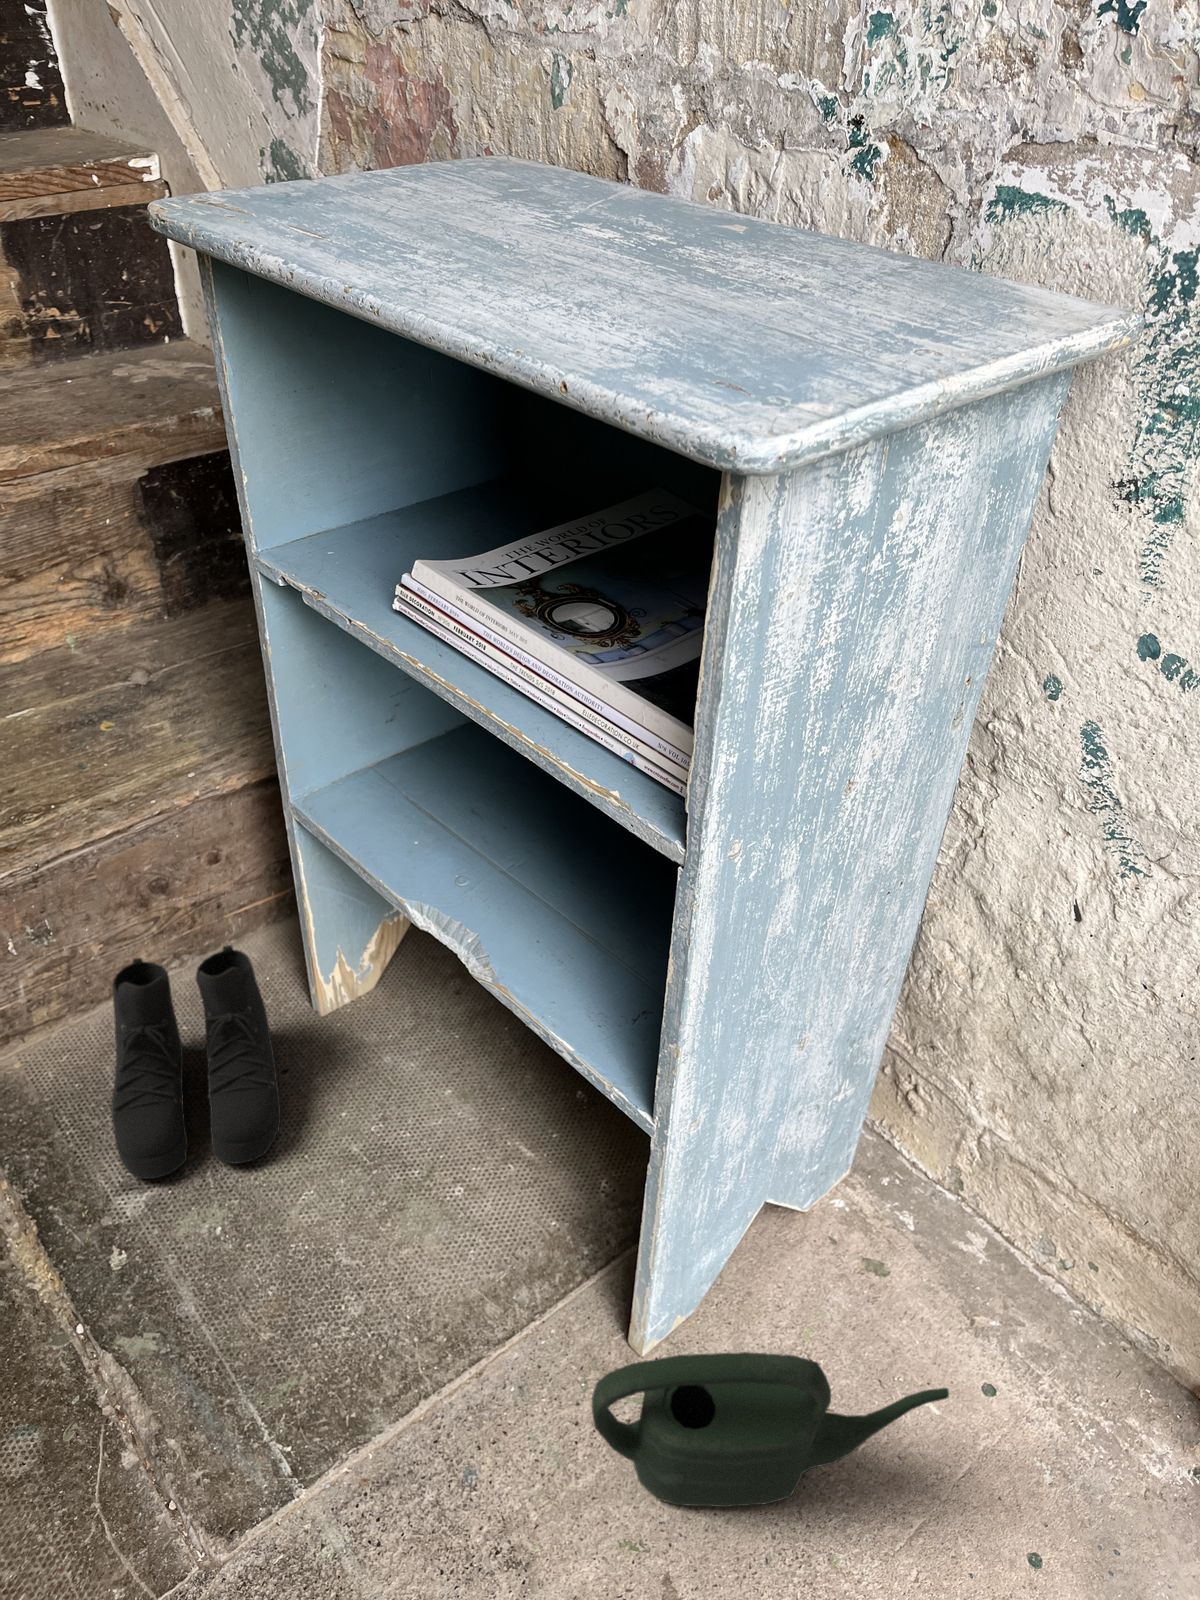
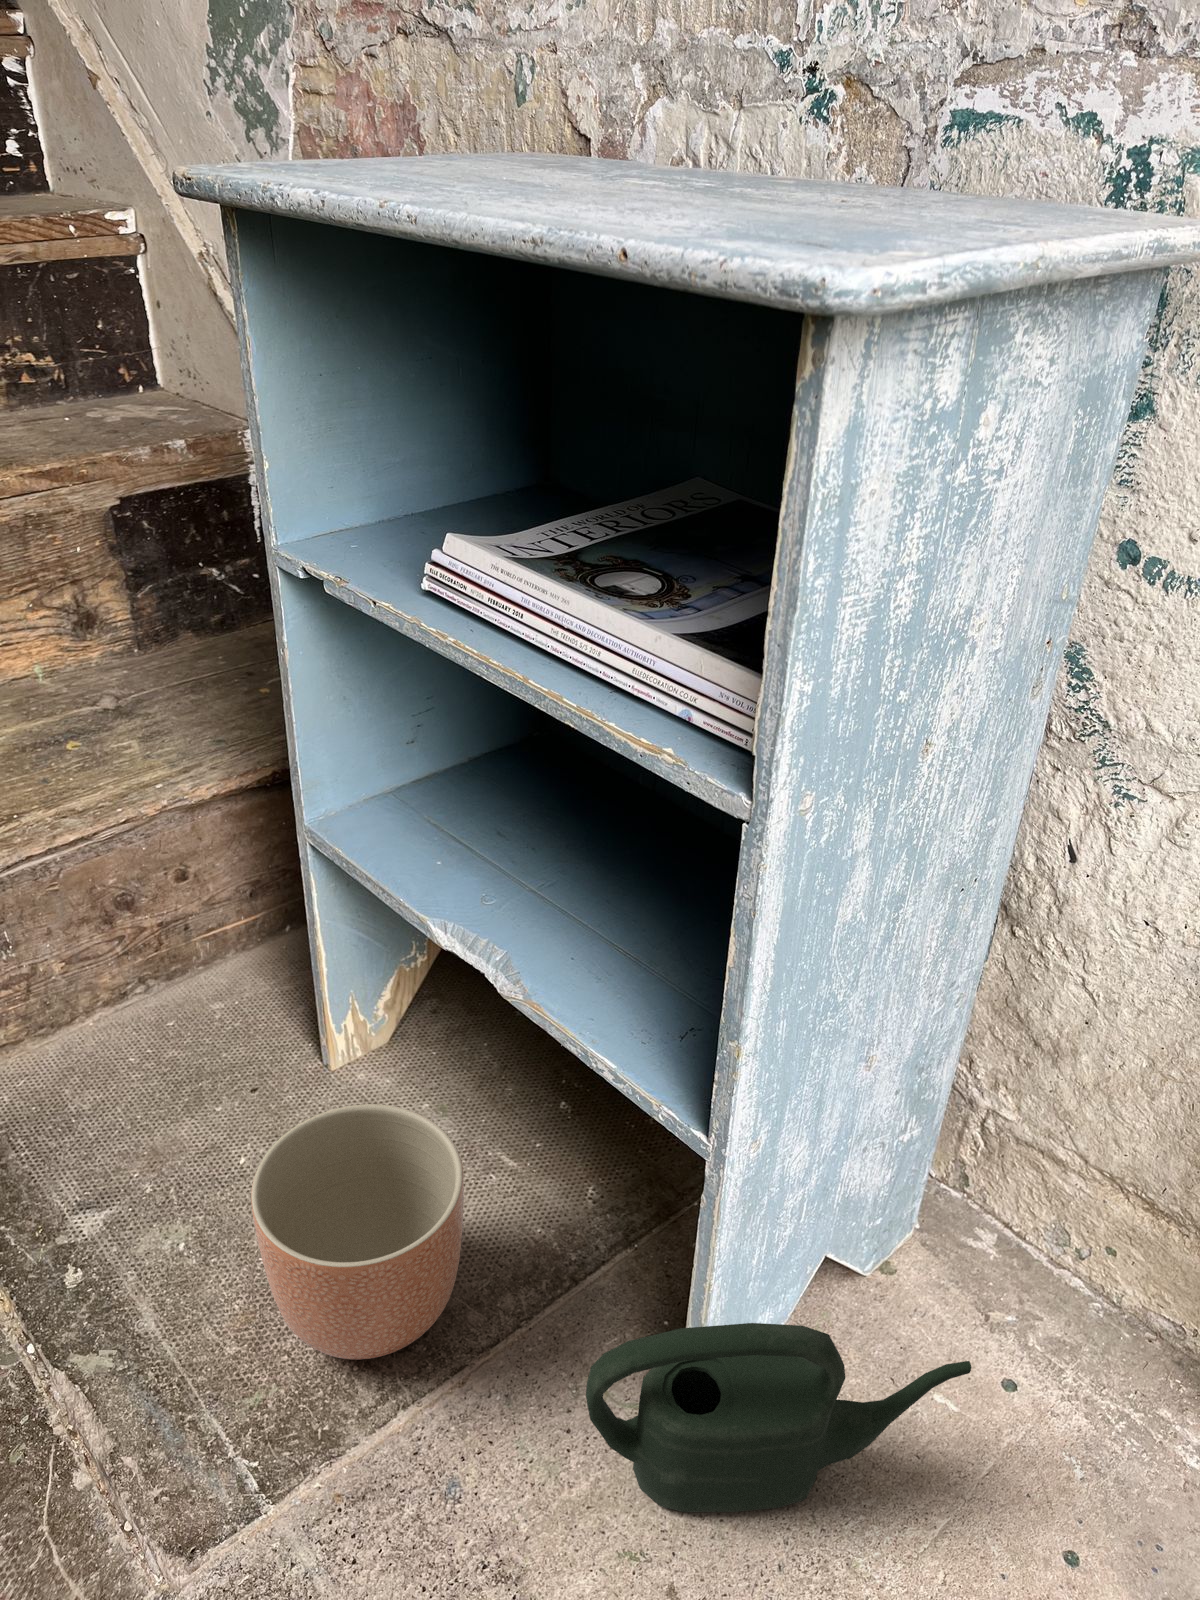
boots: present [111,945,281,1179] -> none [70,953,250,1194]
planter: none [284,1116,482,1352] -> present [251,1104,464,1359]

